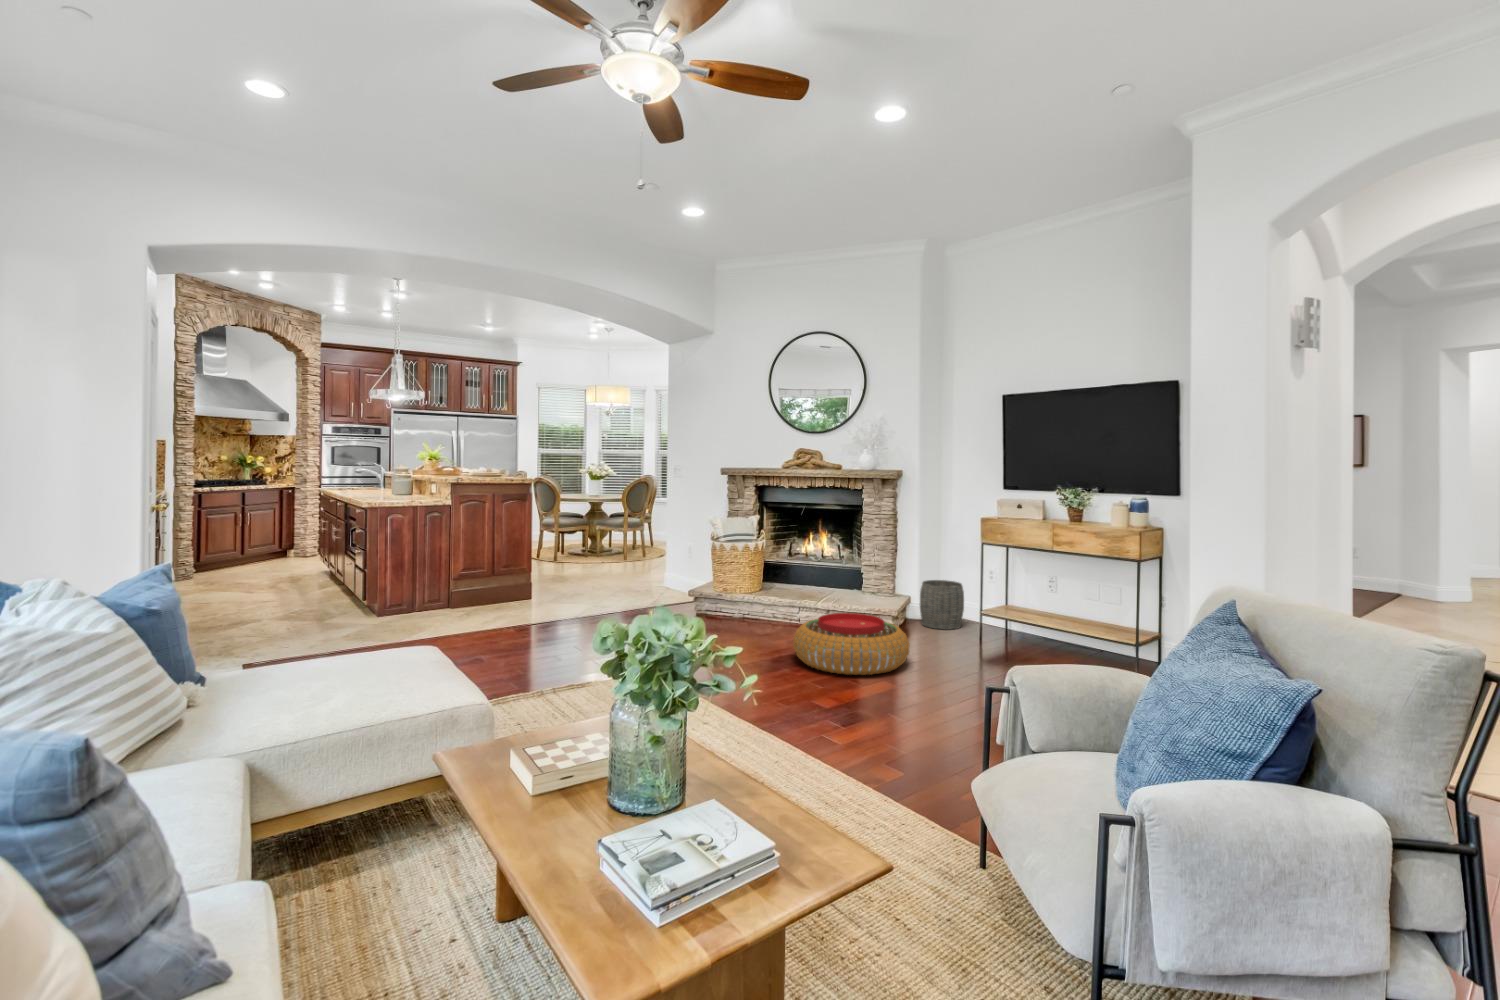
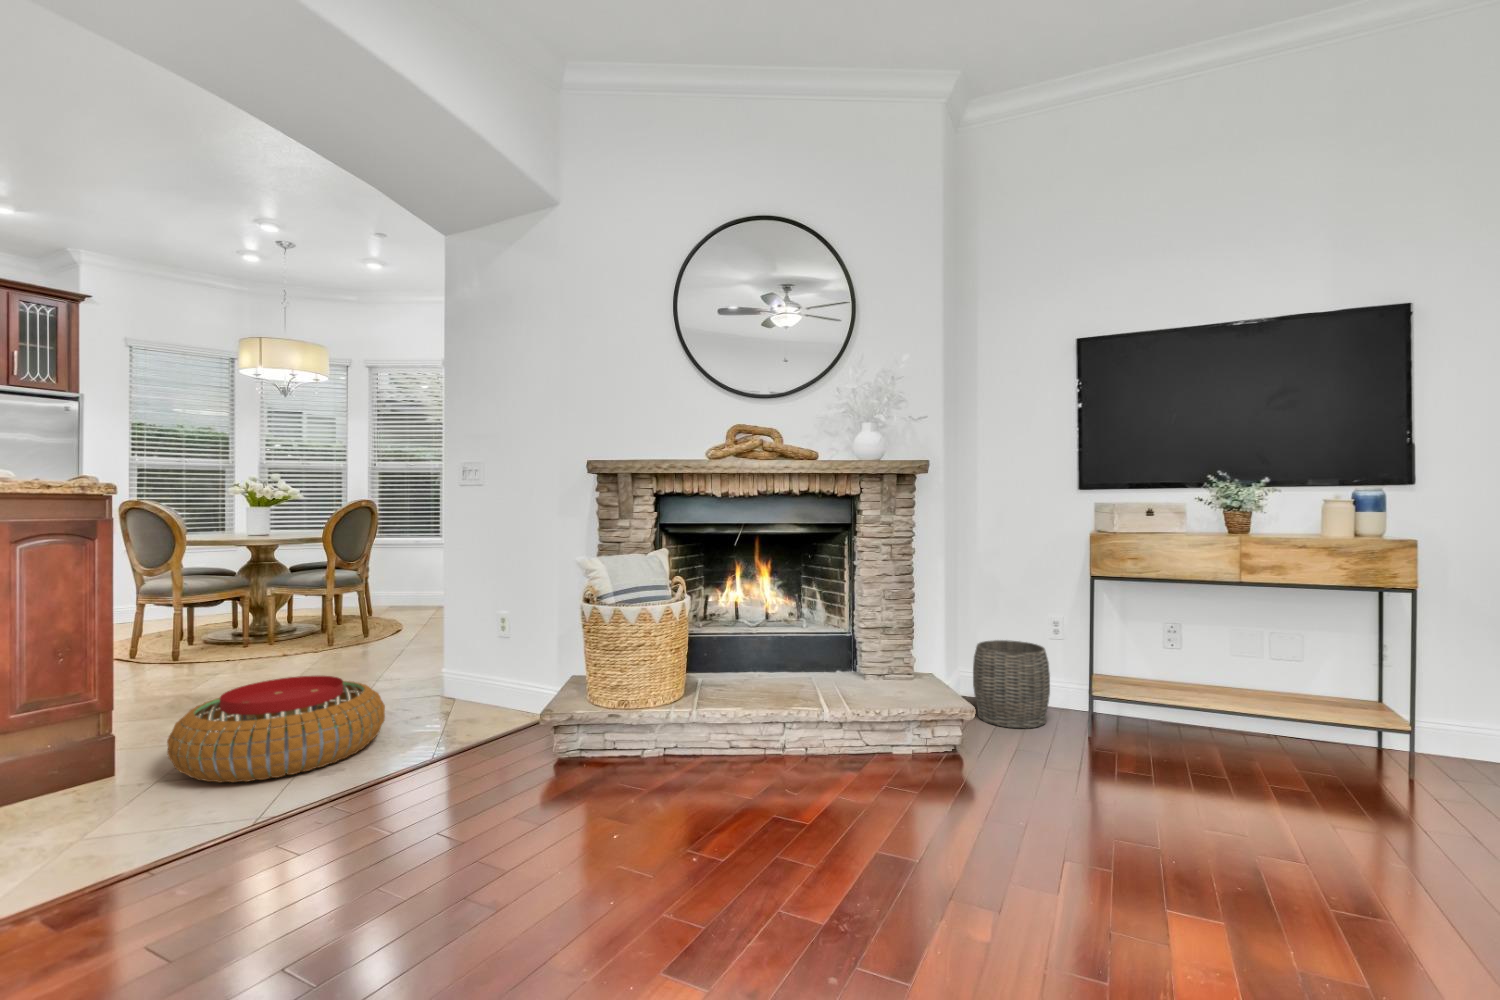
pouf: present [793,613,909,675] -> present [167,676,385,783]

